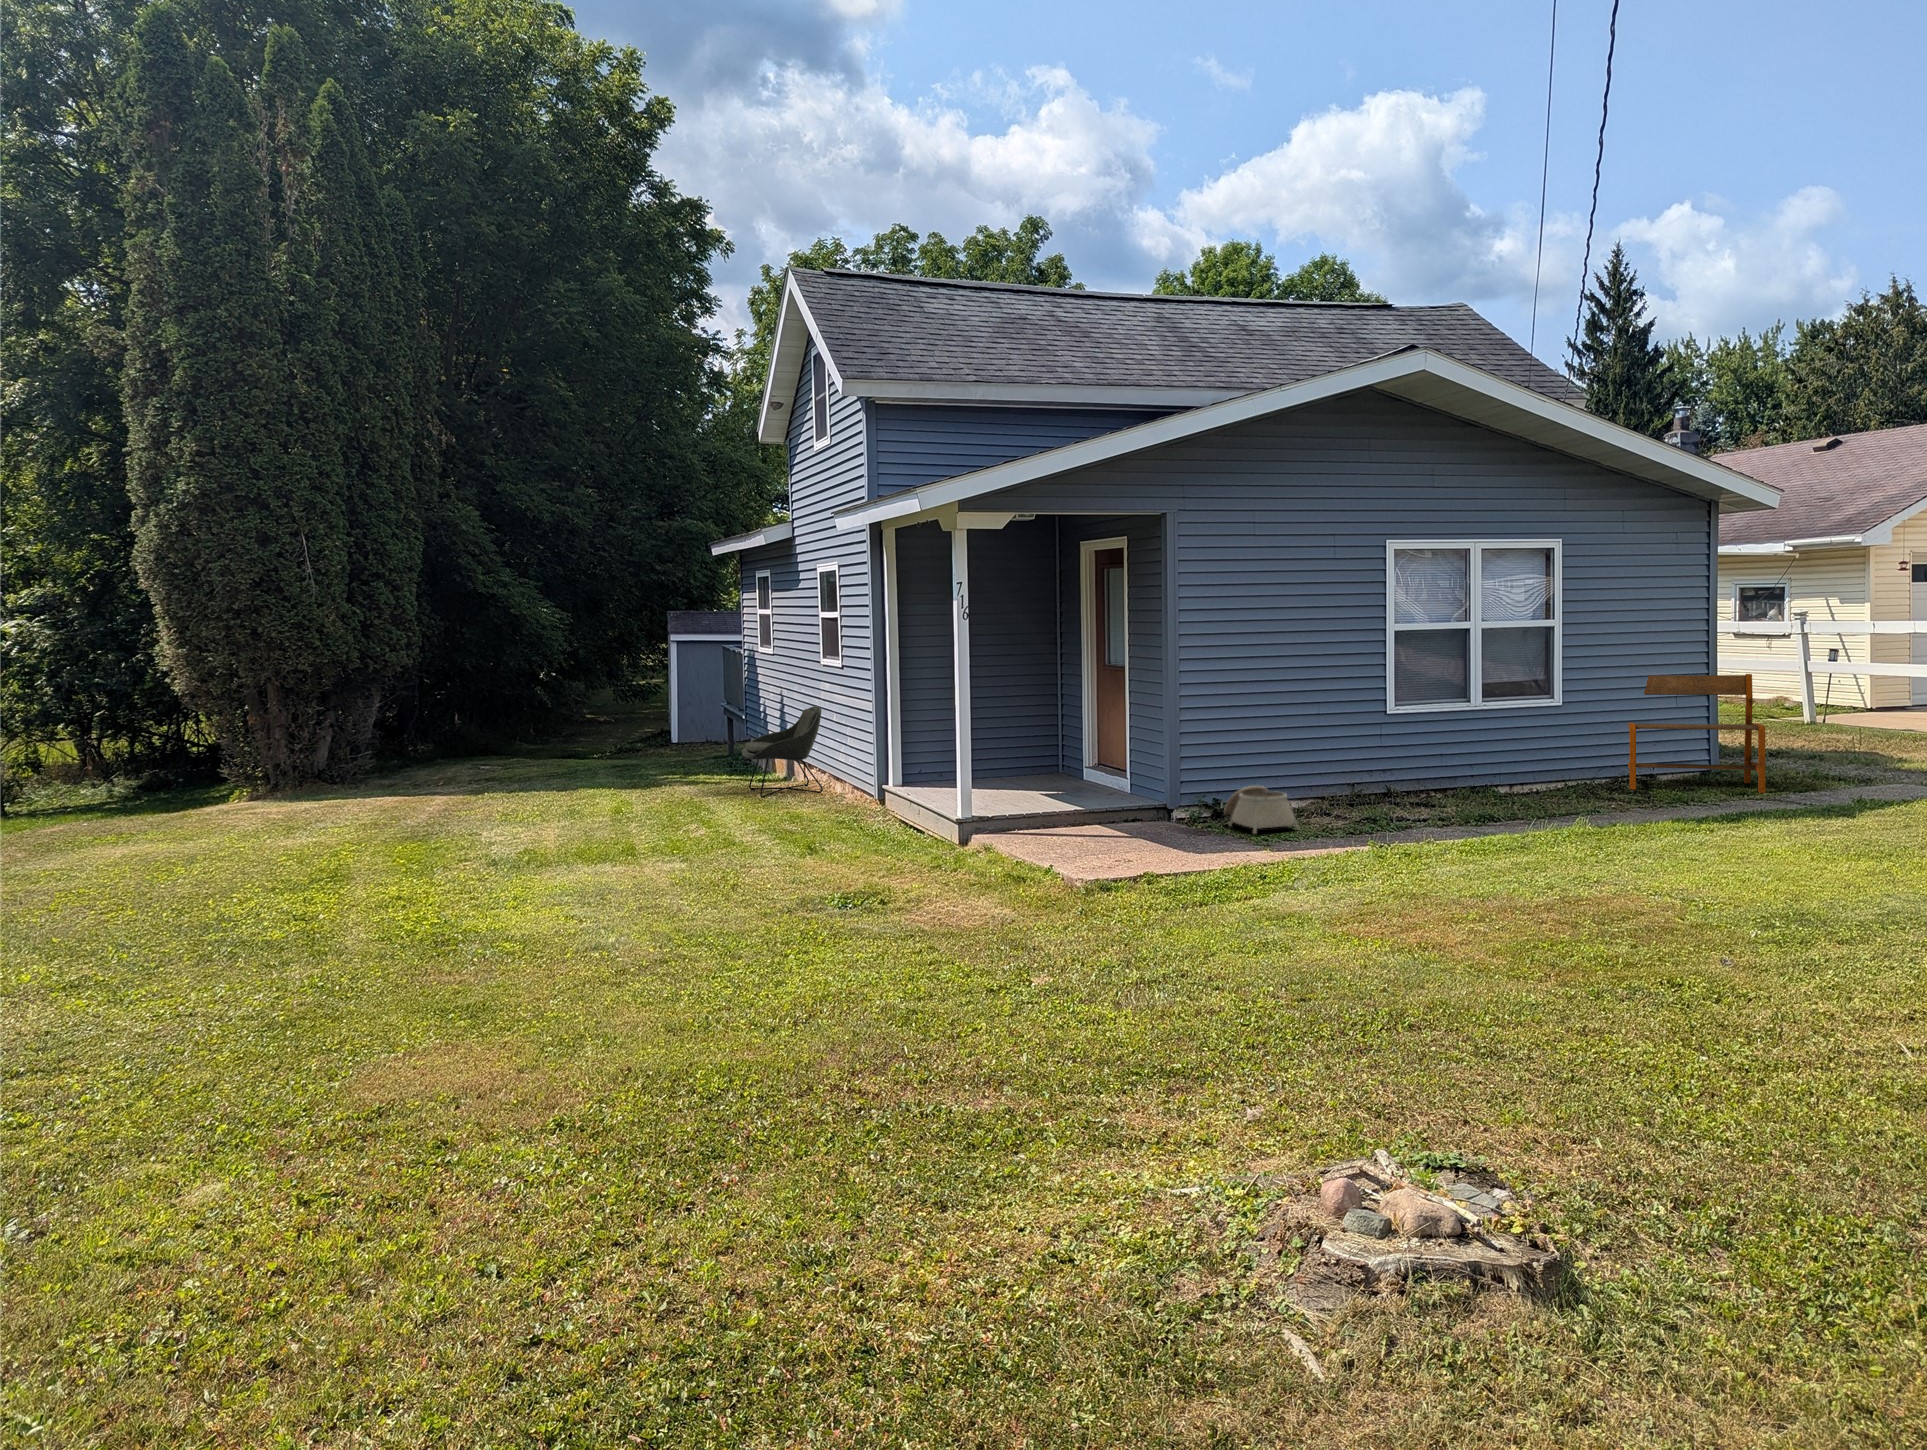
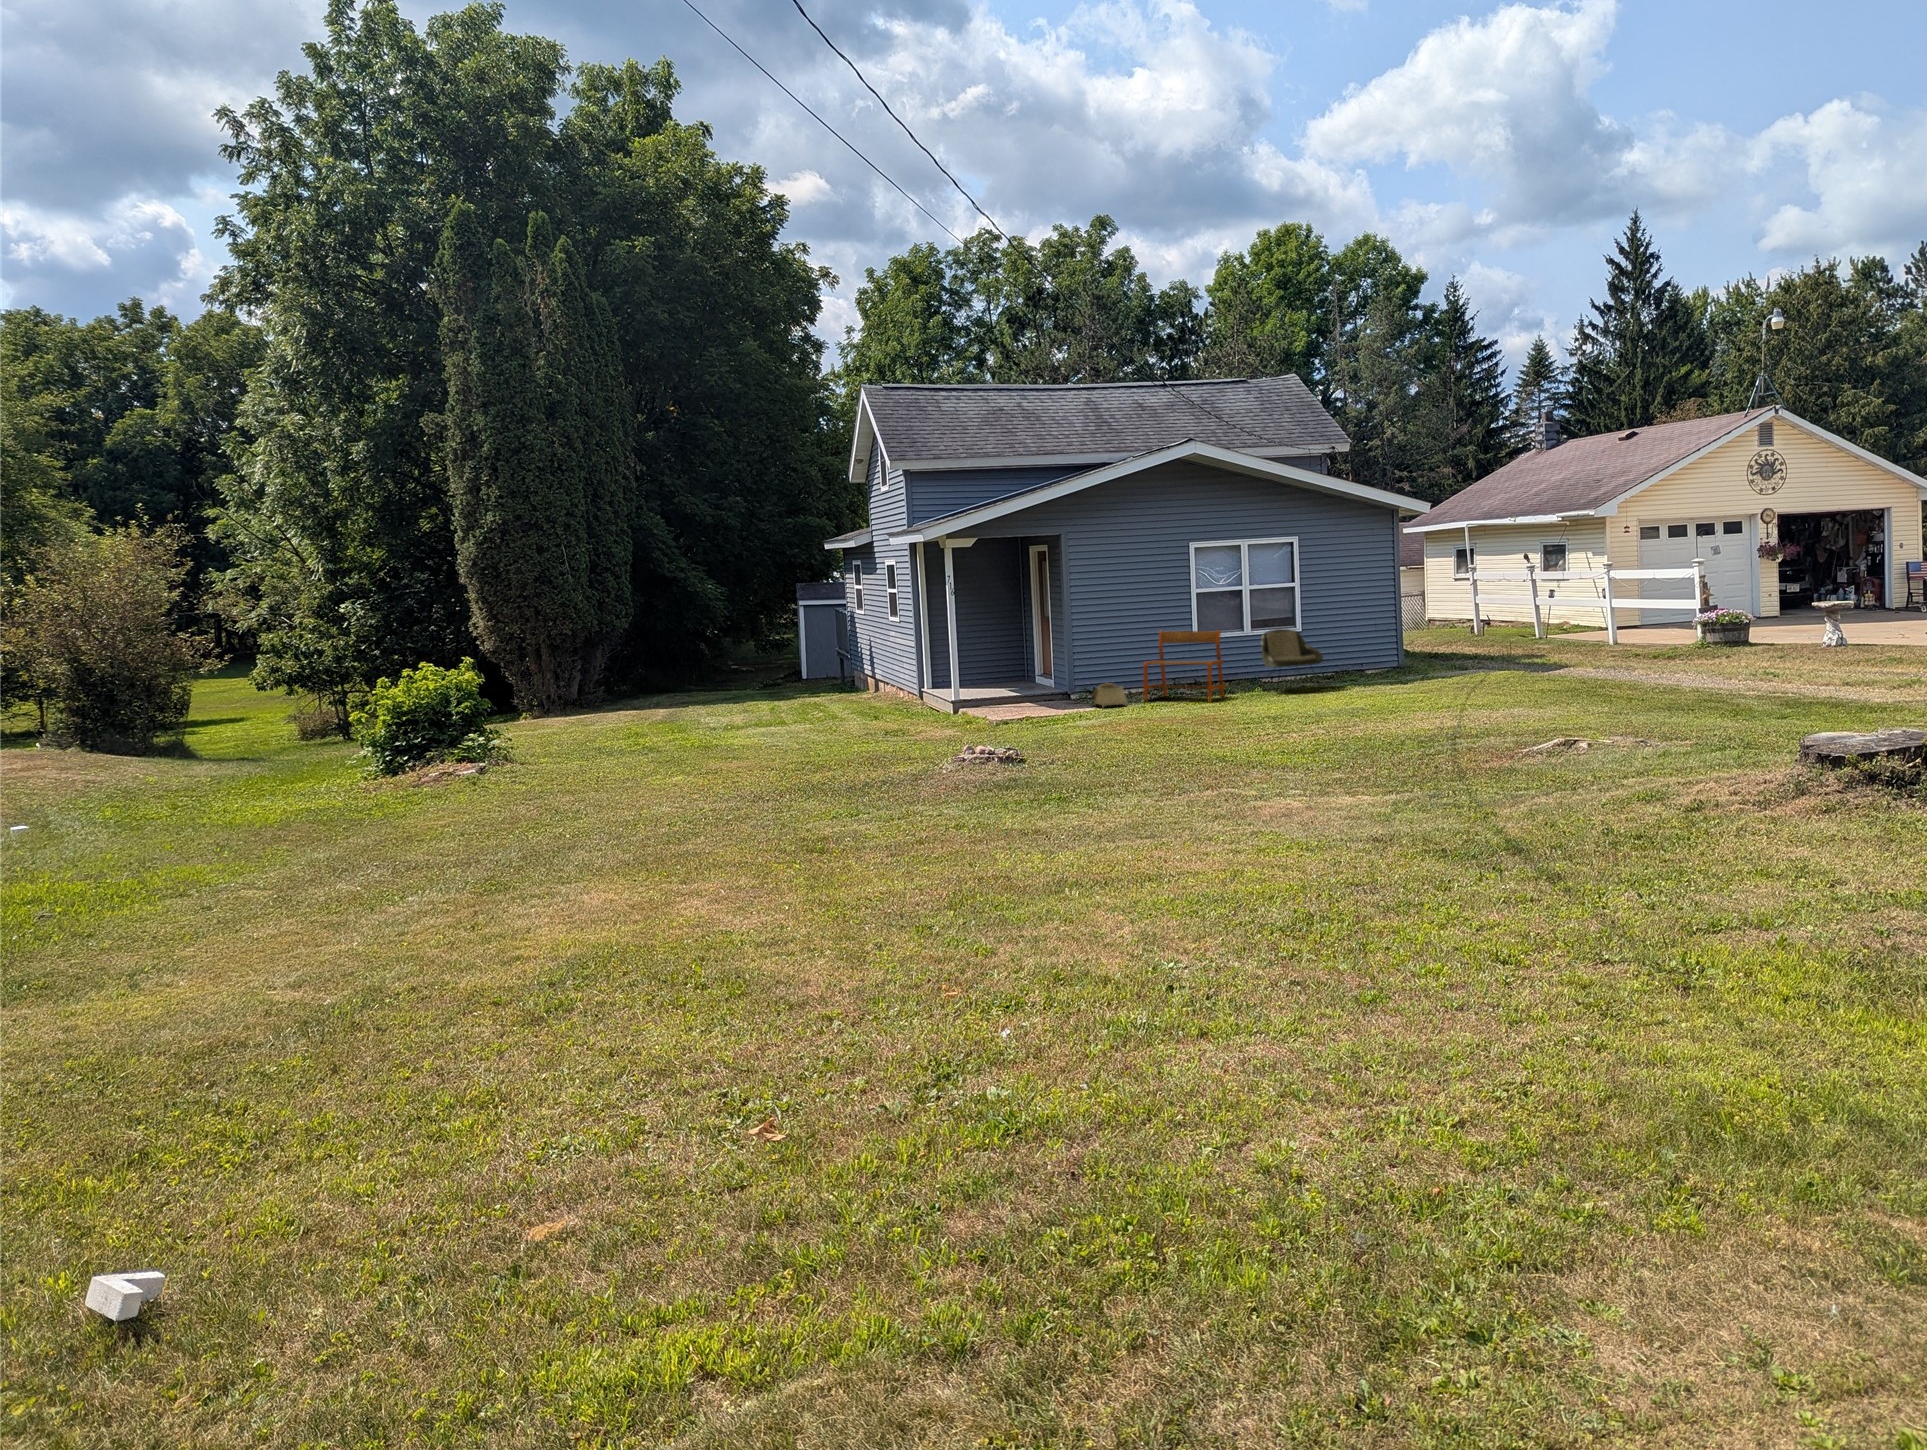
bench: present [1628,674,1766,793] -> present [1143,630,1225,702]
lounge chair: present [742,706,823,798] -> present [1261,629,1323,692]

